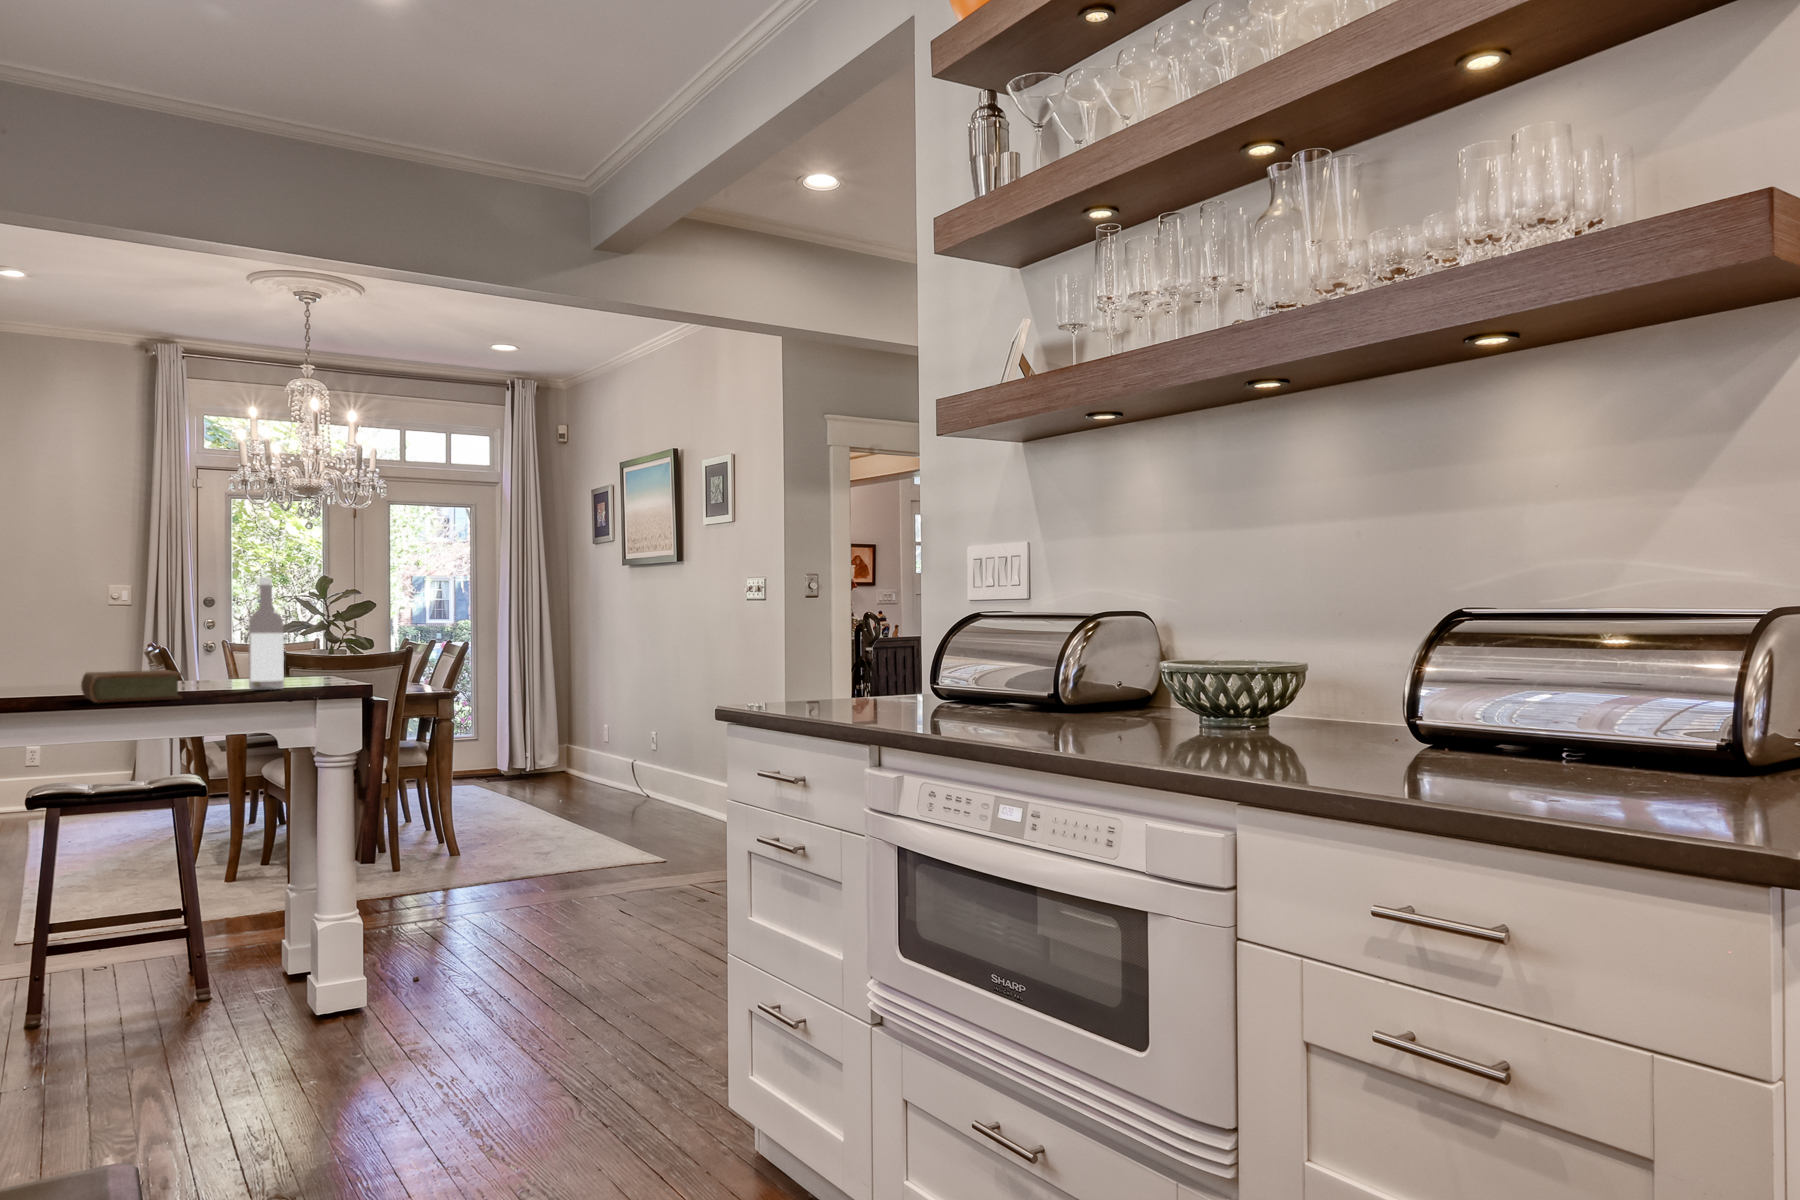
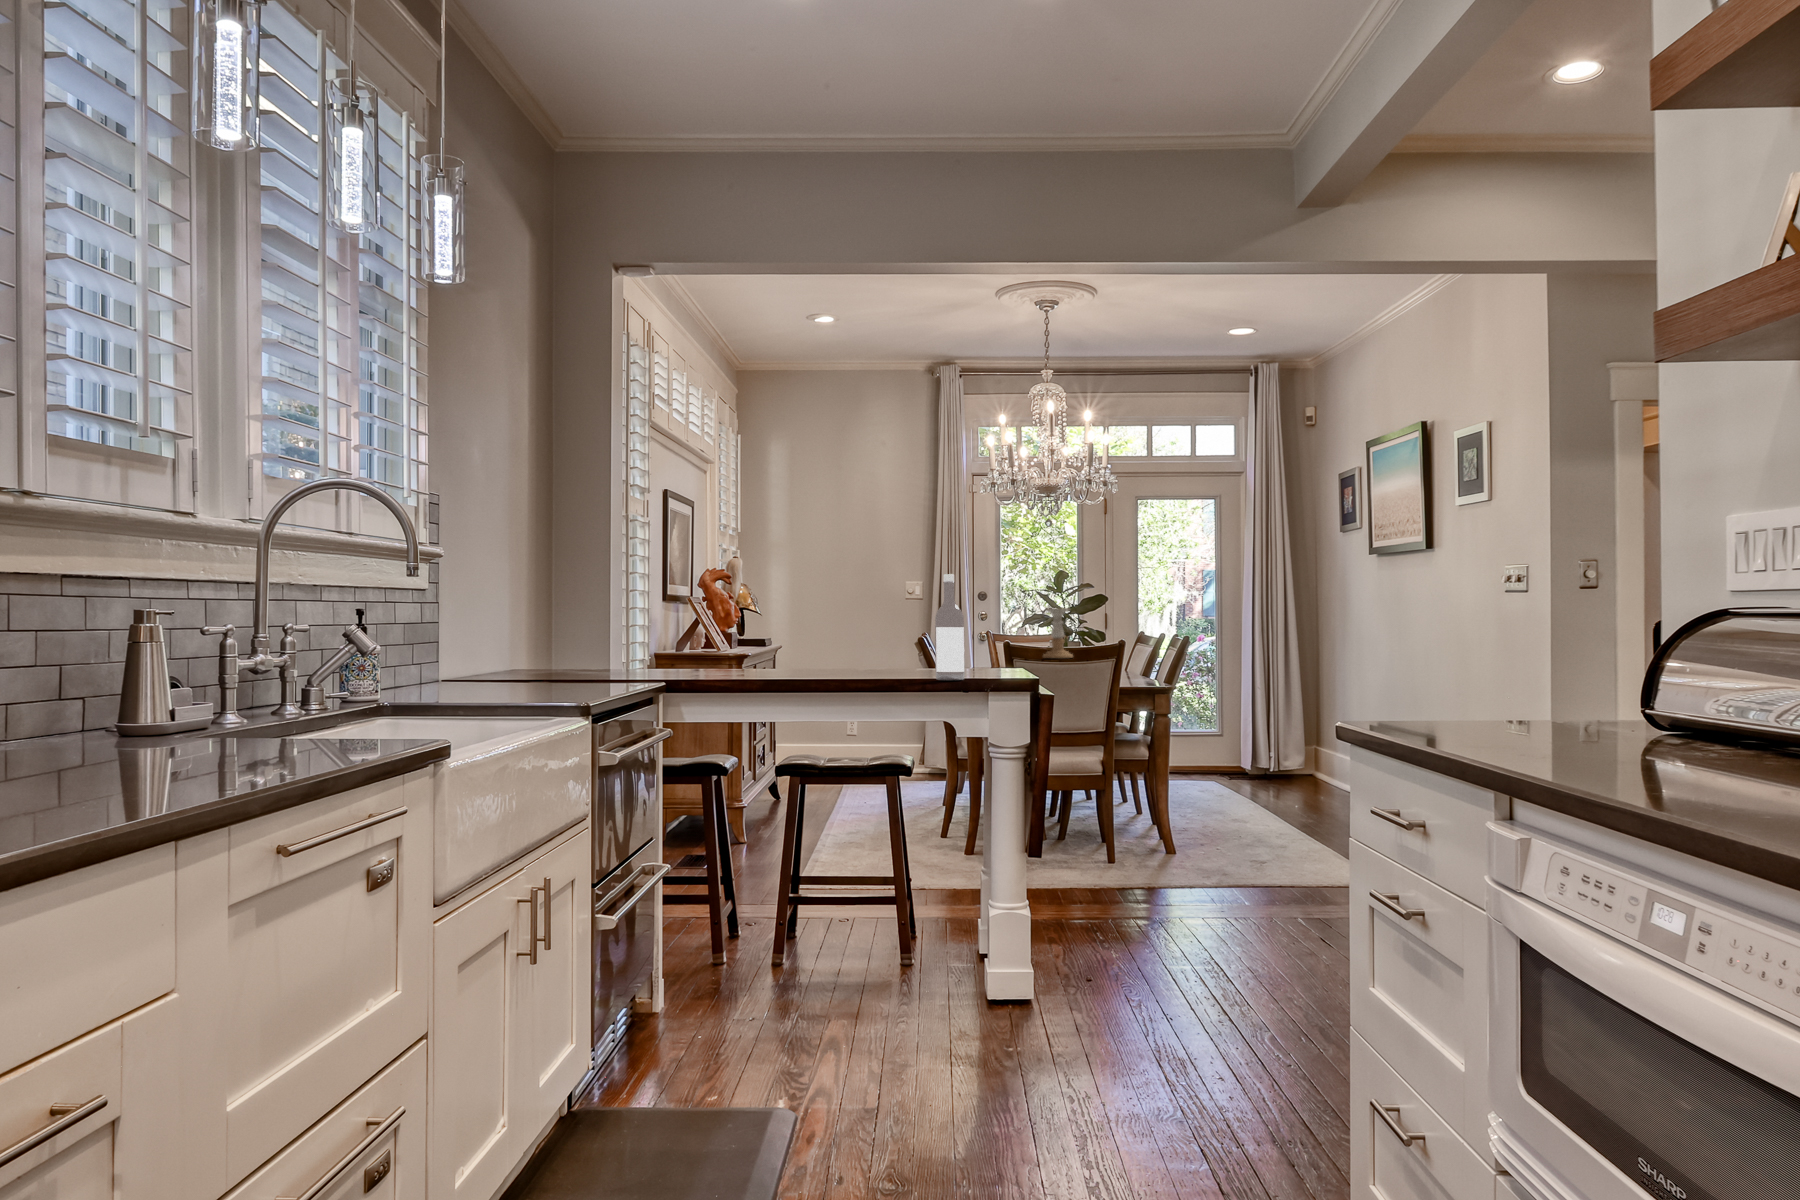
candle holder: none [324,614,359,666] -> present [1043,608,1073,658]
book: present [81,670,182,703] -> none [804,660,873,687]

